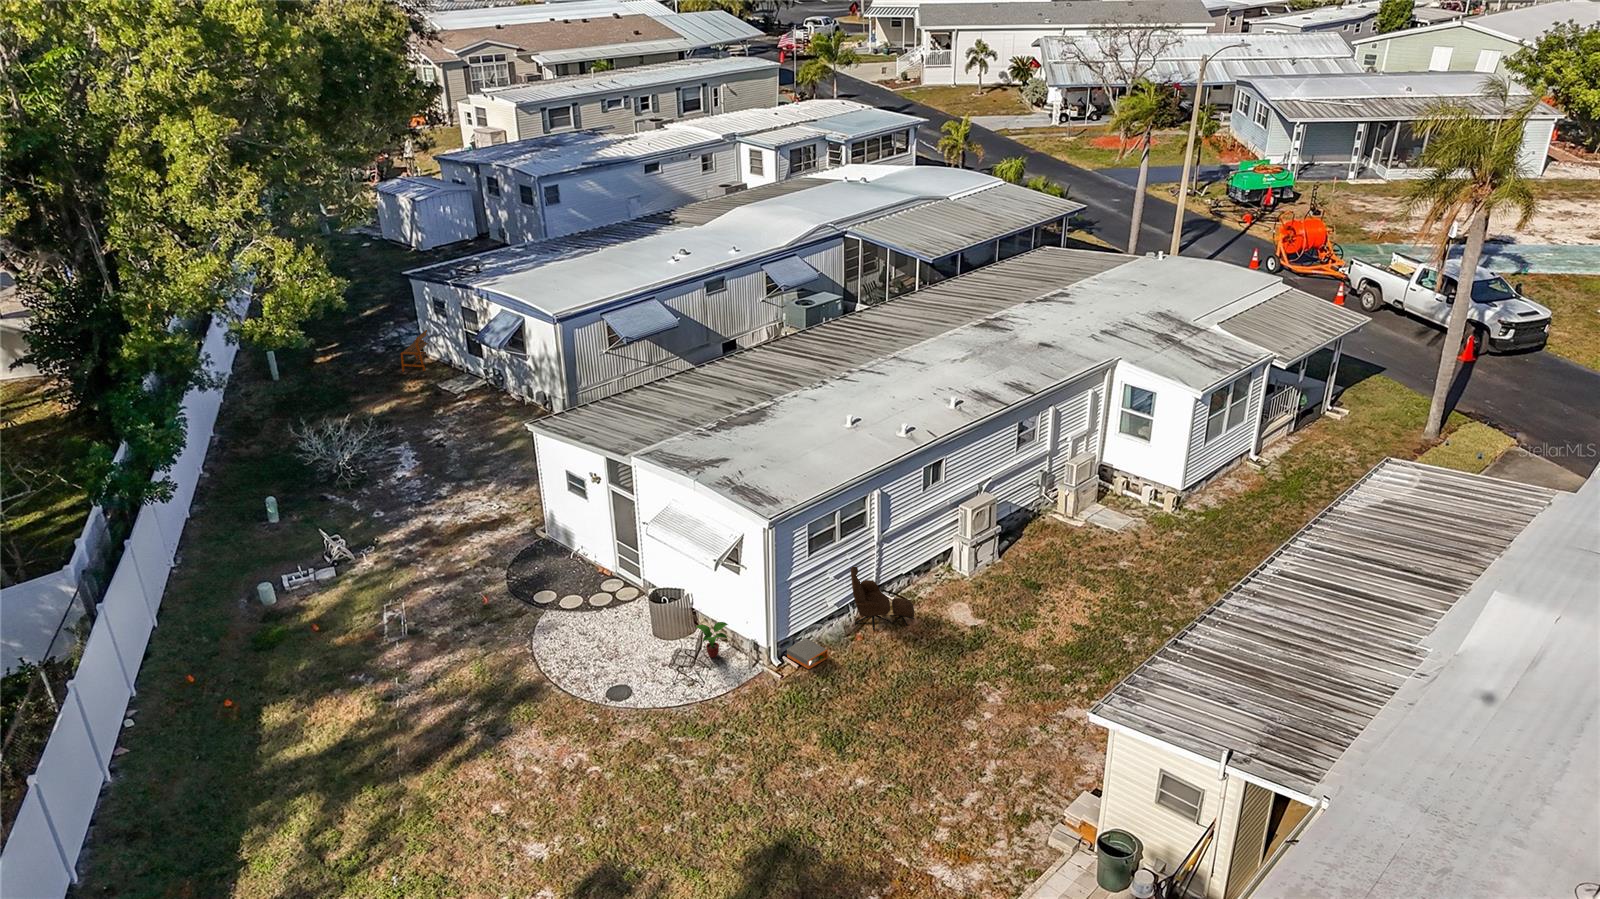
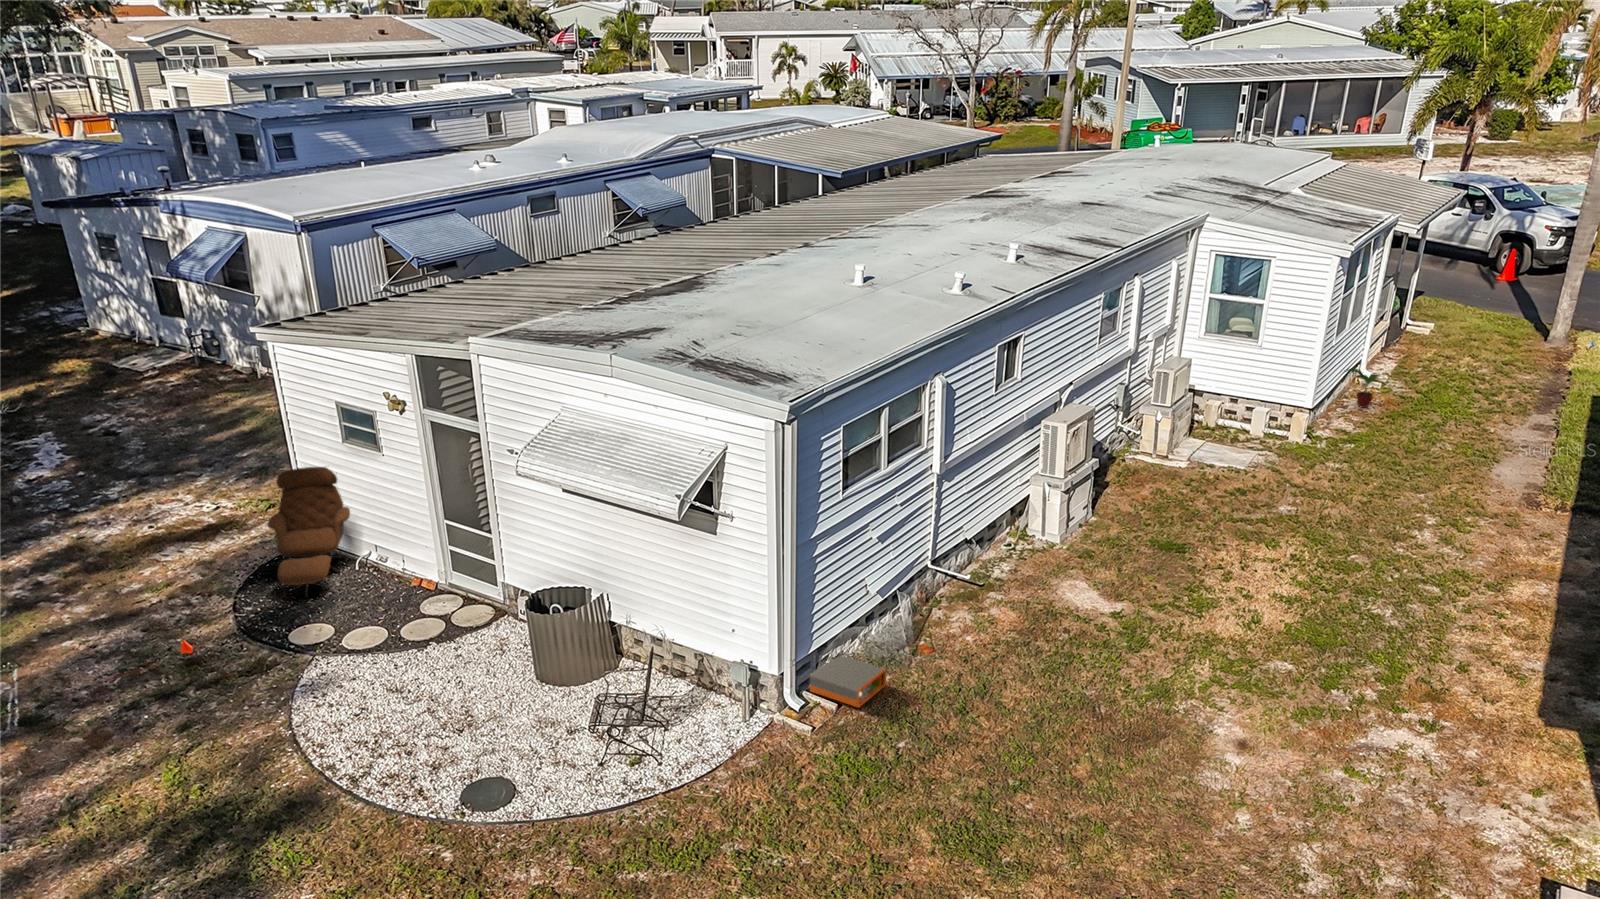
bench: present [401,330,430,372] -> none [45,282,111,351]
lounge chair: present [851,567,914,630] -> present [267,467,350,597]
potted plant: present [696,622,728,658] -> present [1346,369,1380,408]

